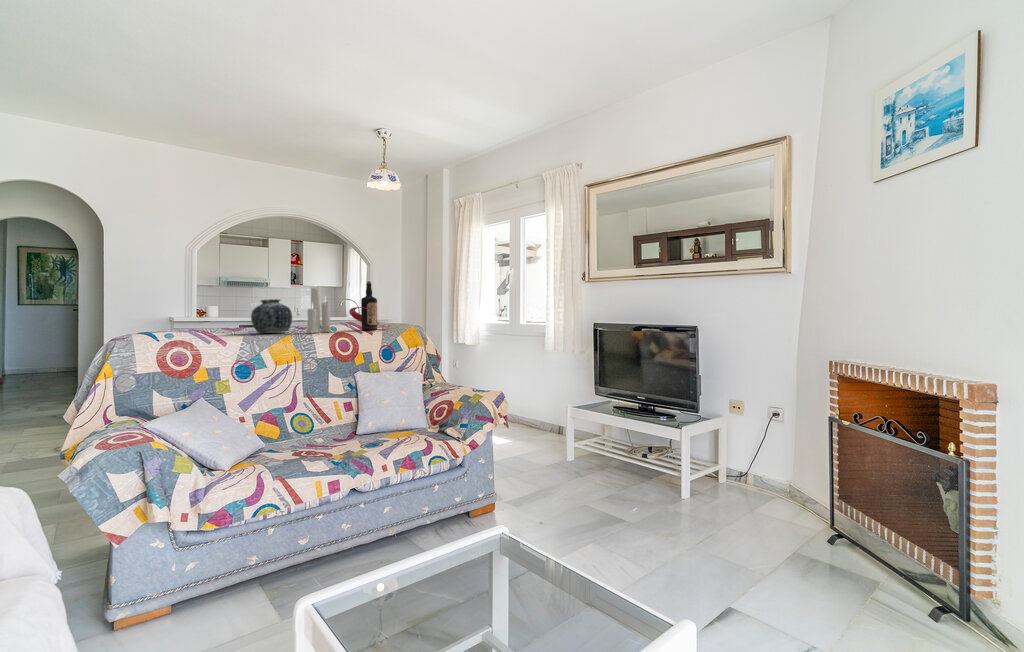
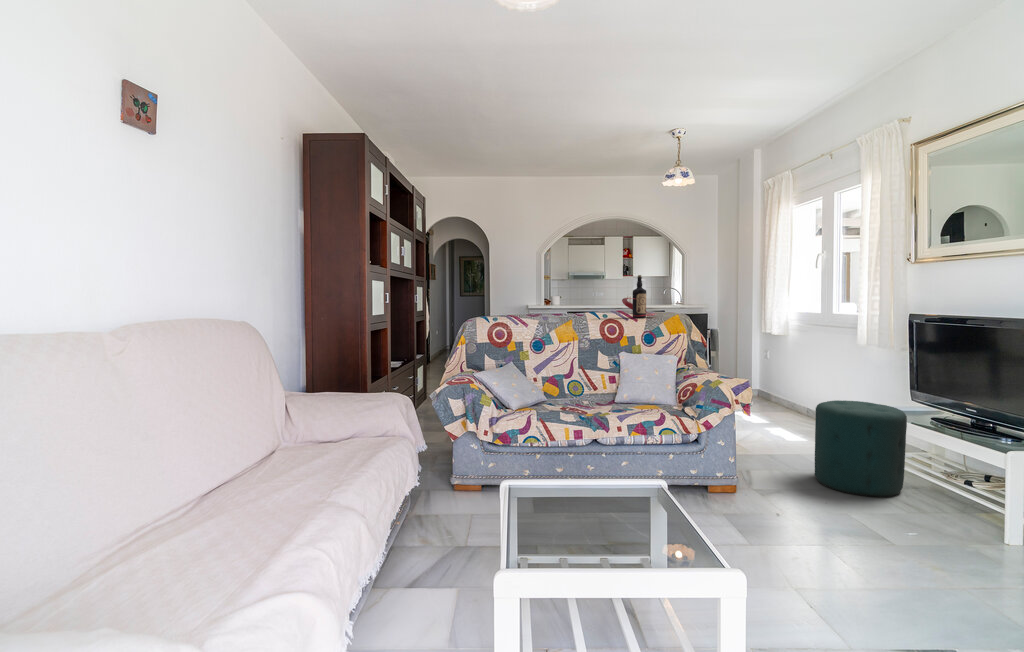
candle: present [307,285,331,333] -> none [586,274,607,319]
vase: present [251,299,292,333] -> none [550,292,579,318]
ottoman: none [547,400,616,486] -> present [815,400,907,497]

